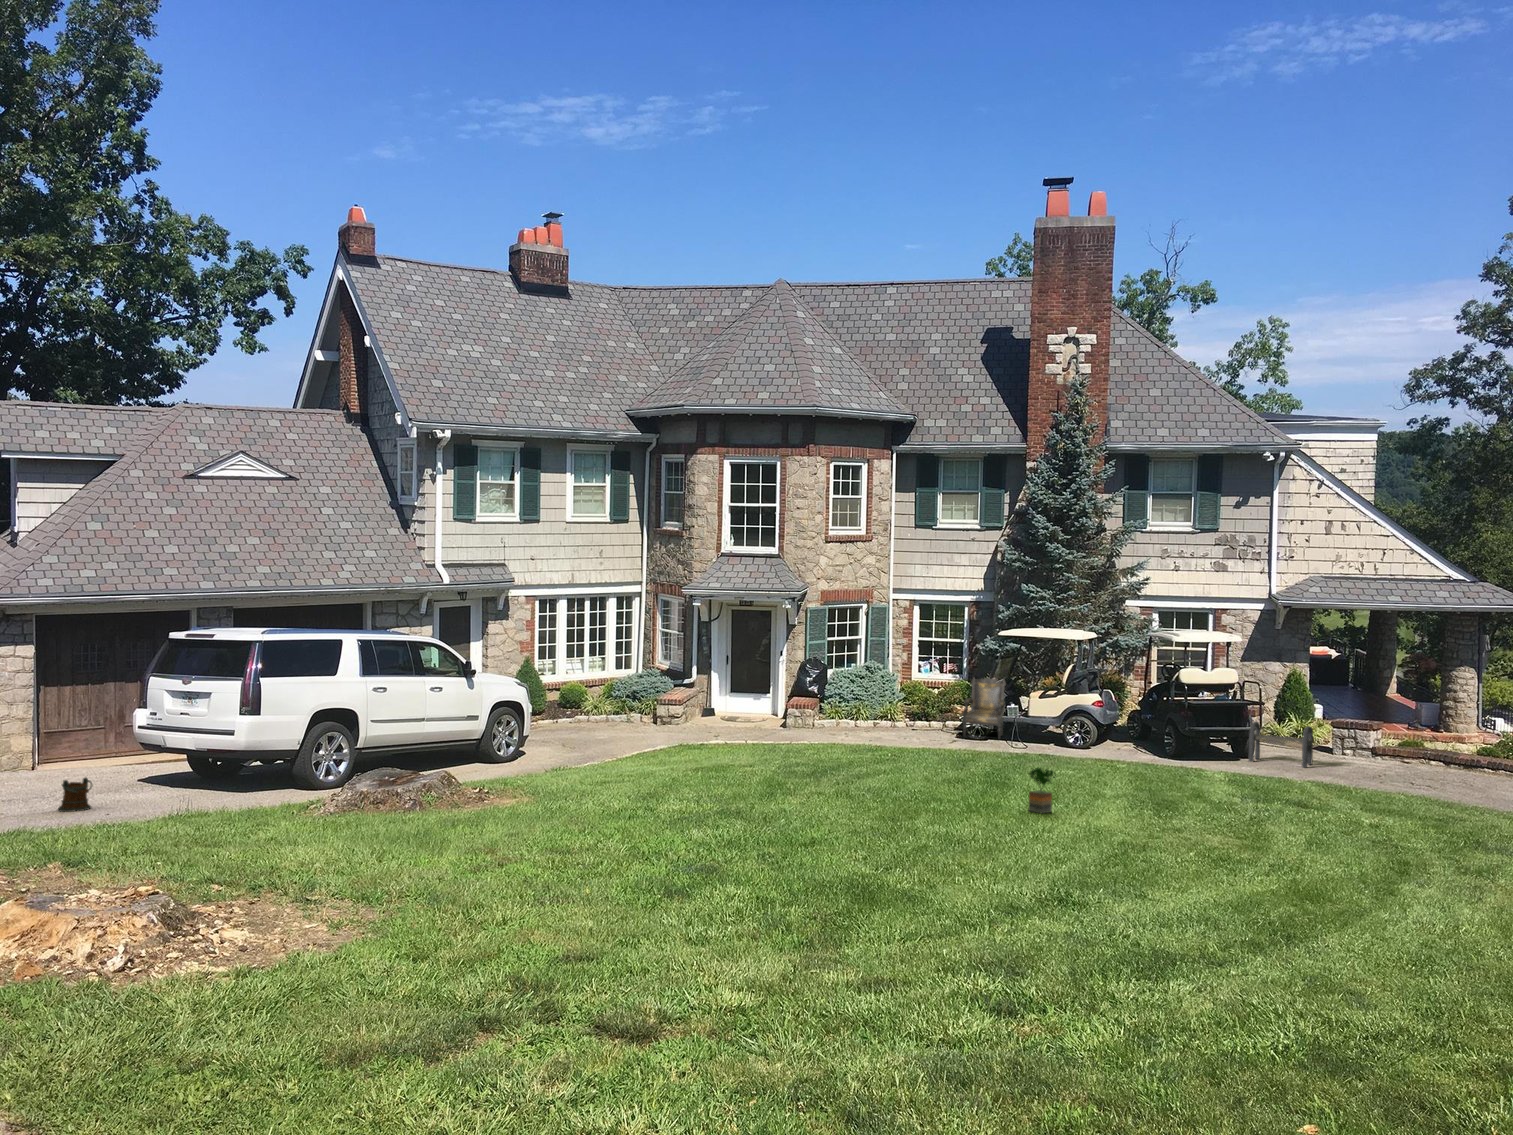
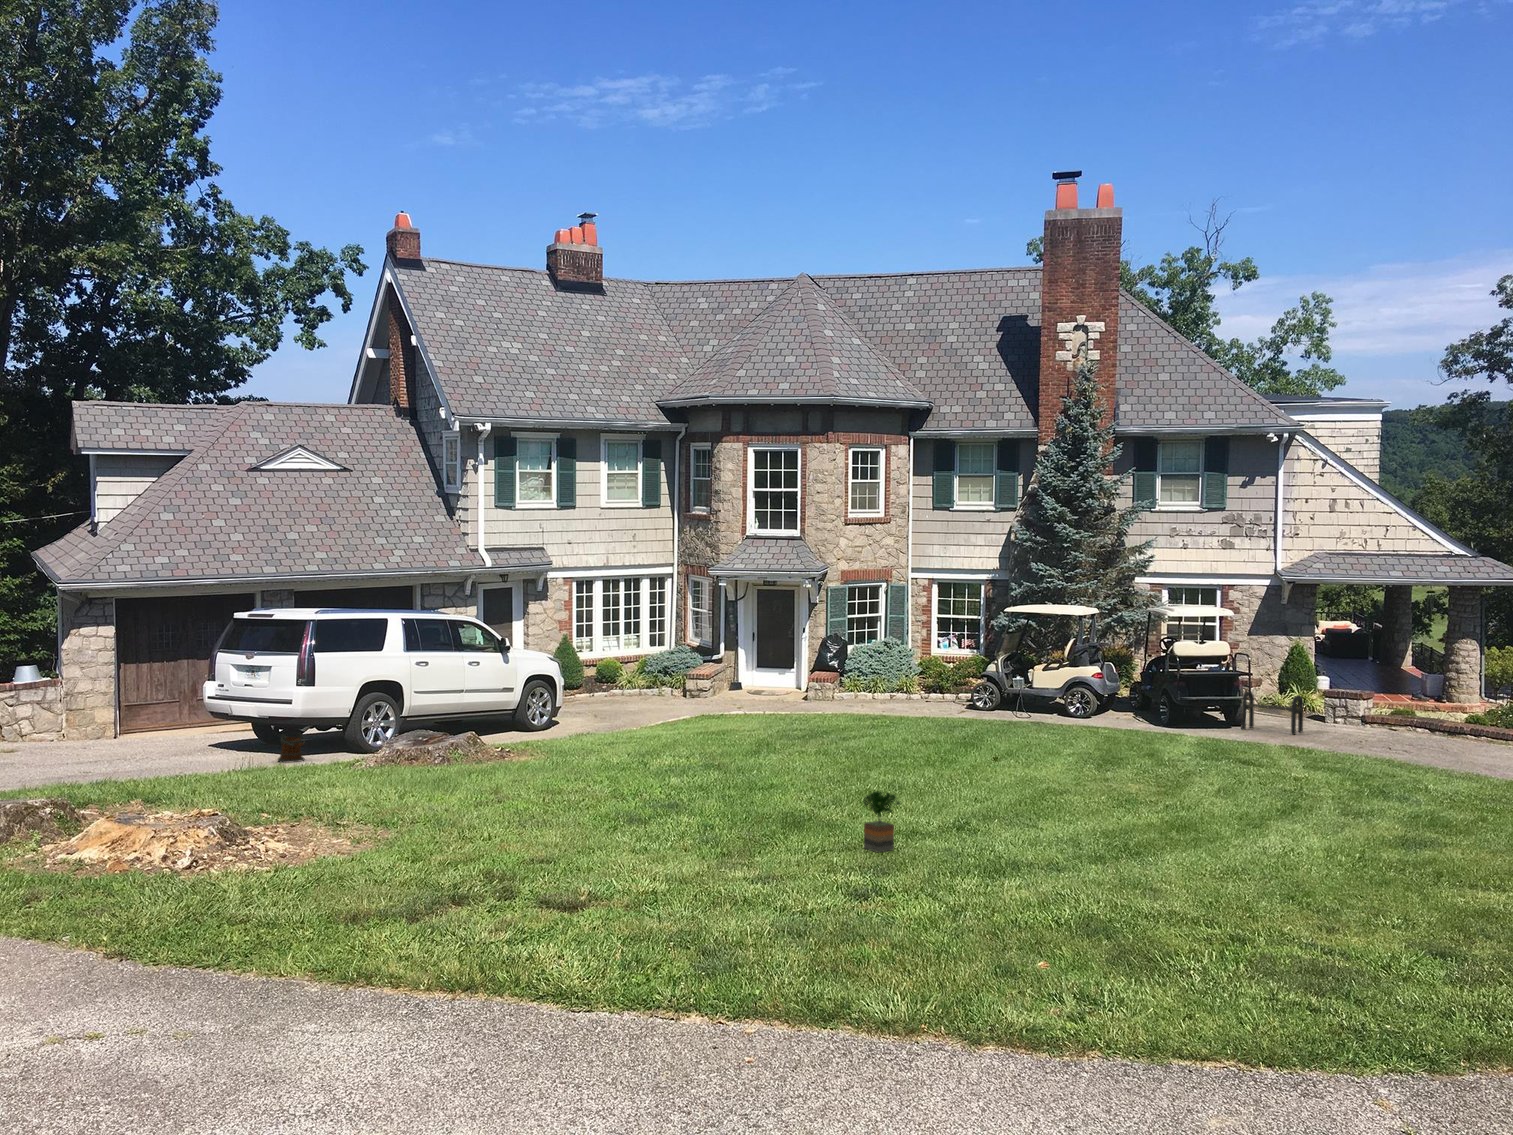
armchair: present [963,678,1006,739] -> none [969,651,1012,709]
potted tree: present [1029,768,1057,813] -> present [863,791,900,852]
bucket: present [58,778,92,812] -> present [278,733,305,763]

